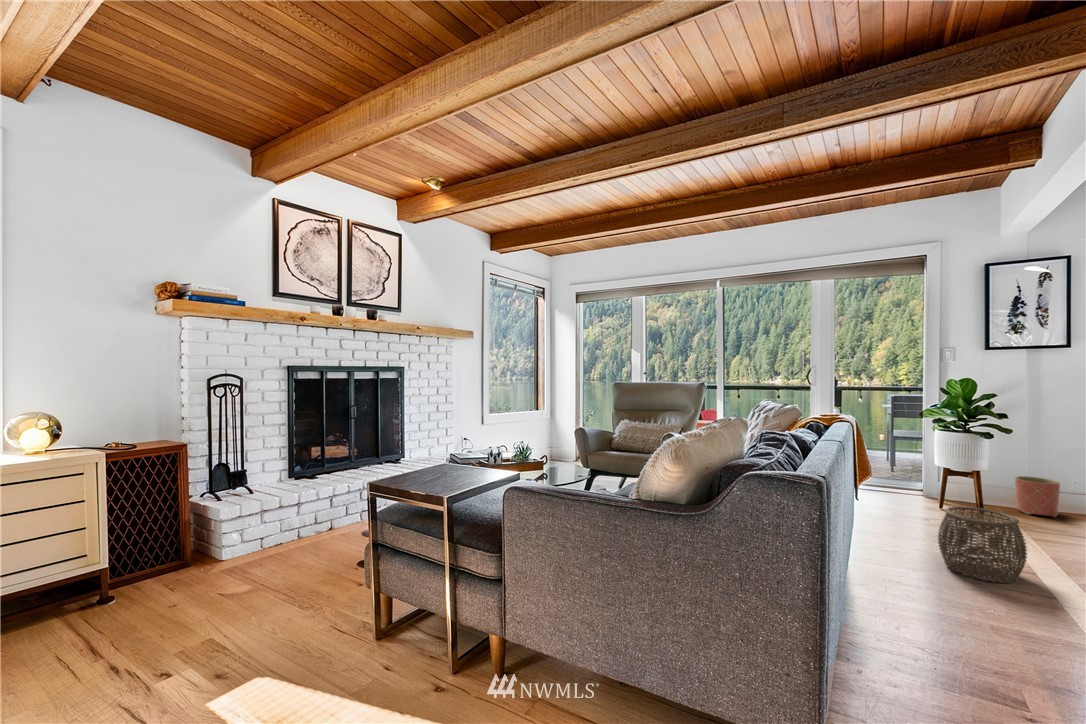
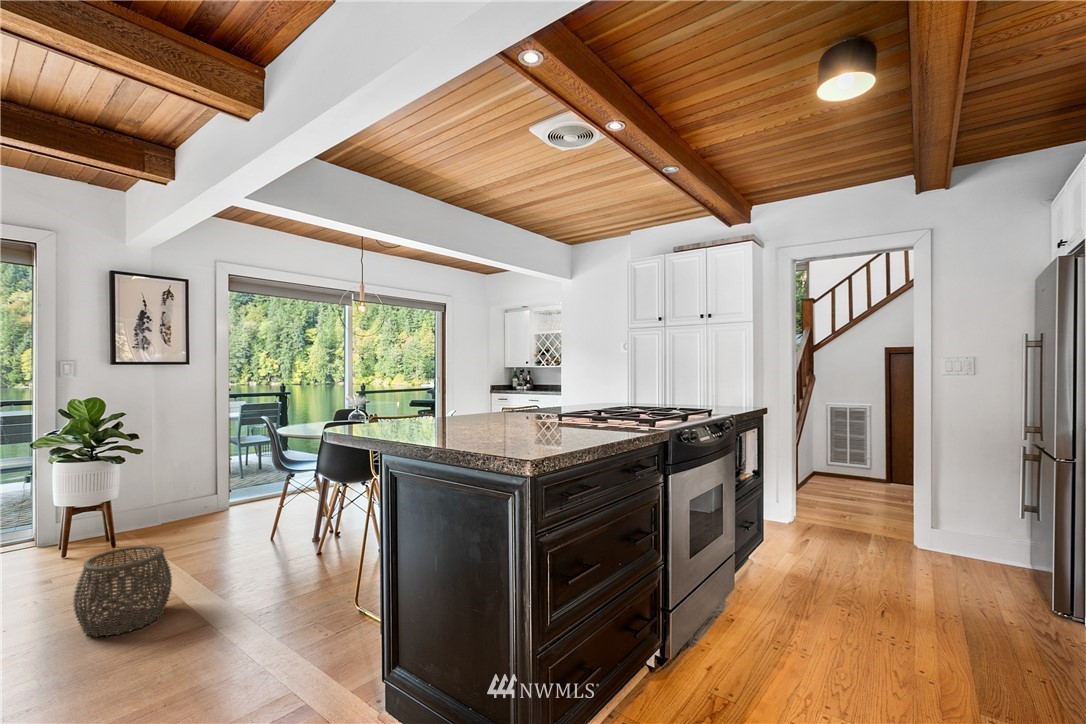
planter: present [1015,476,1060,517] -> none [144,491,183,532]

